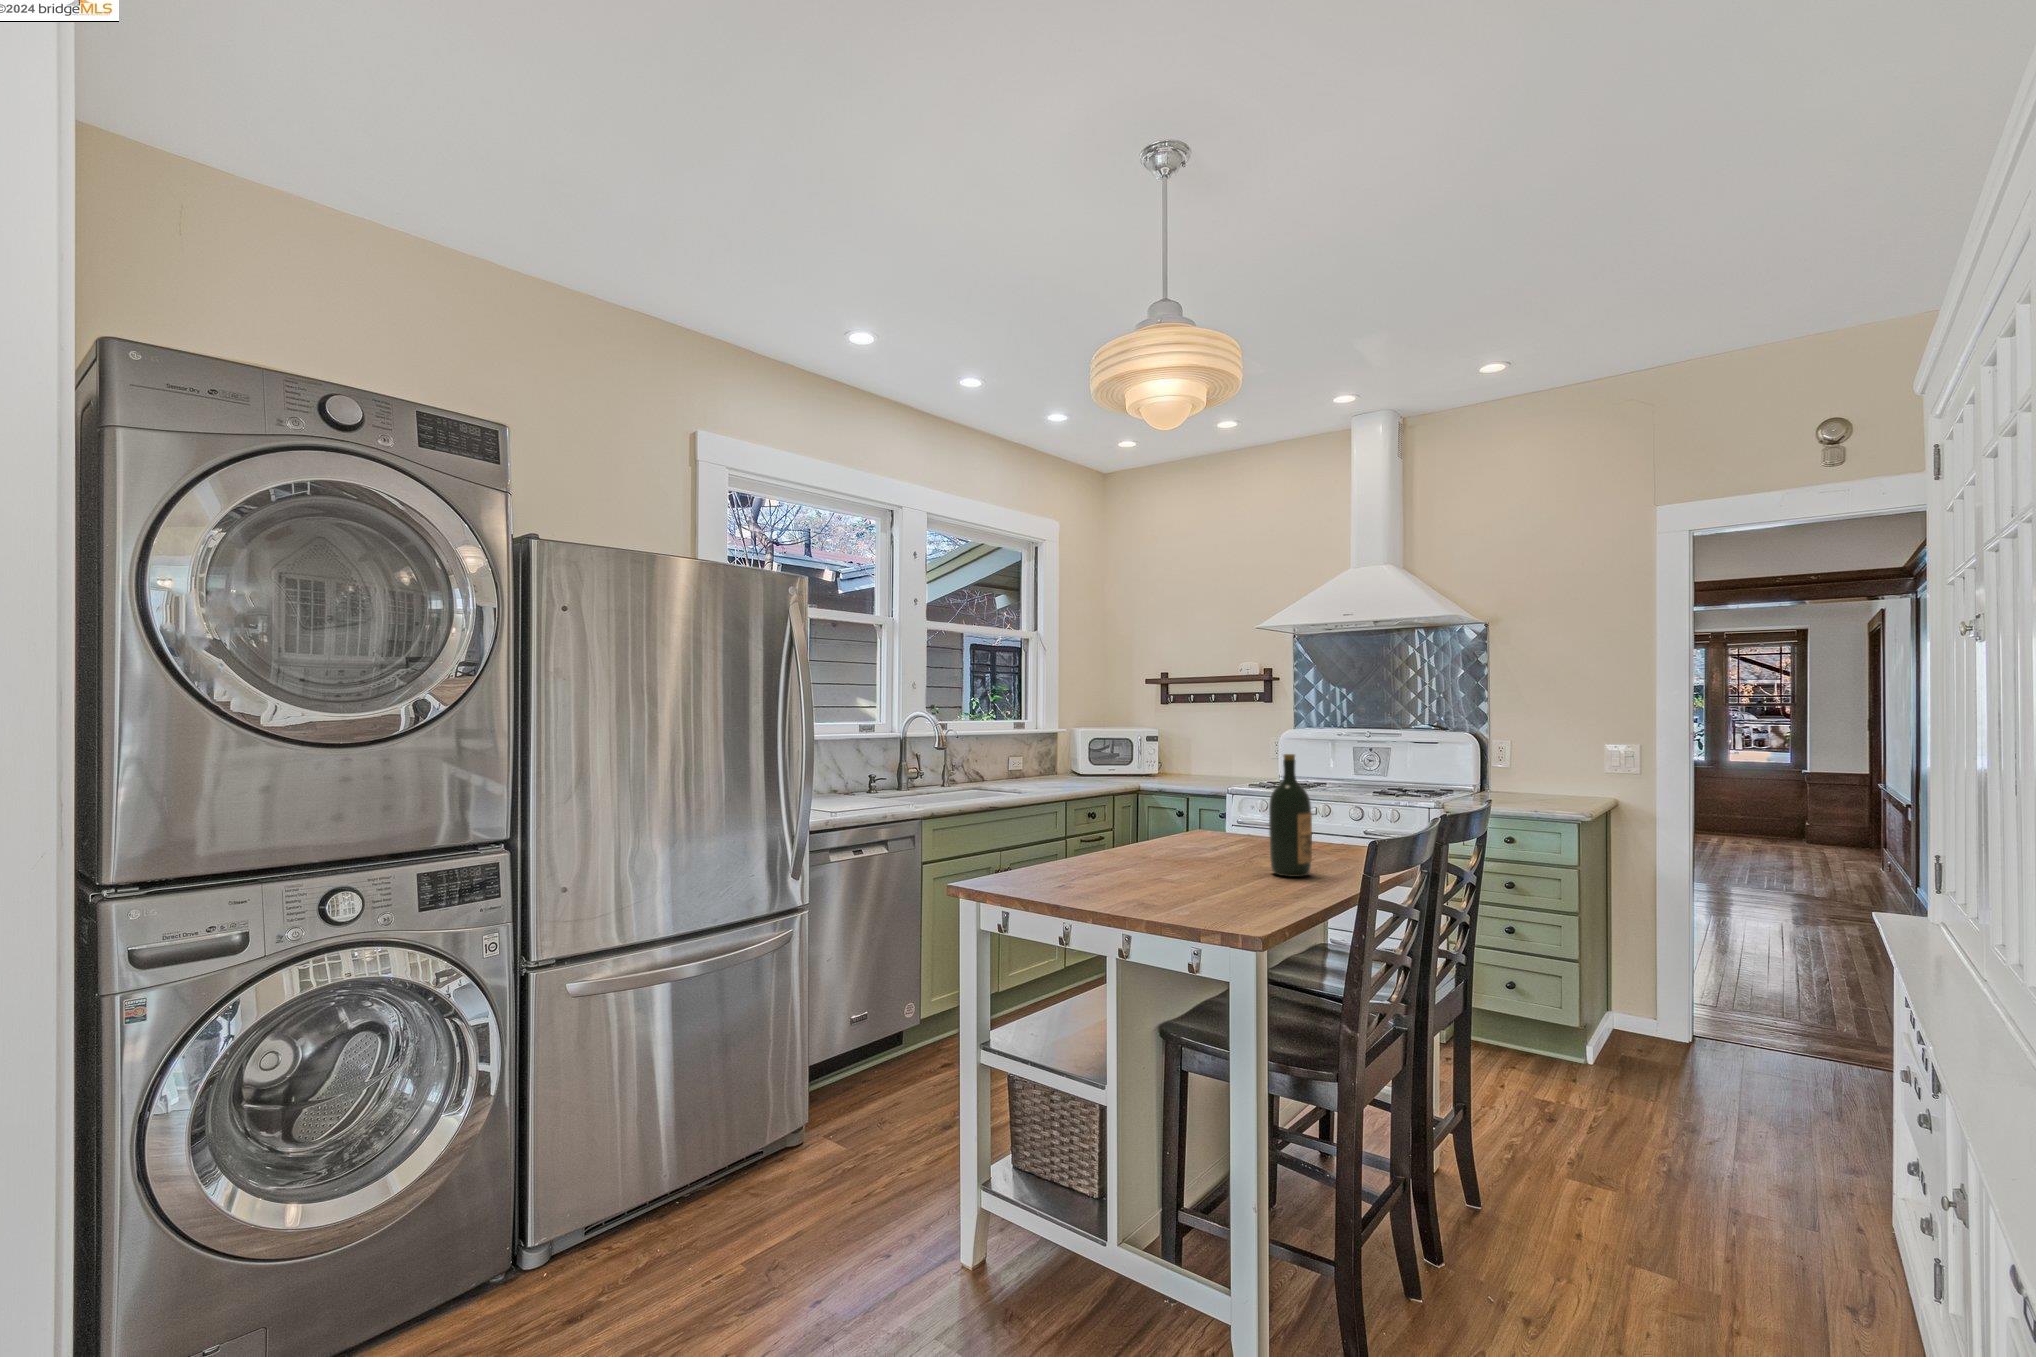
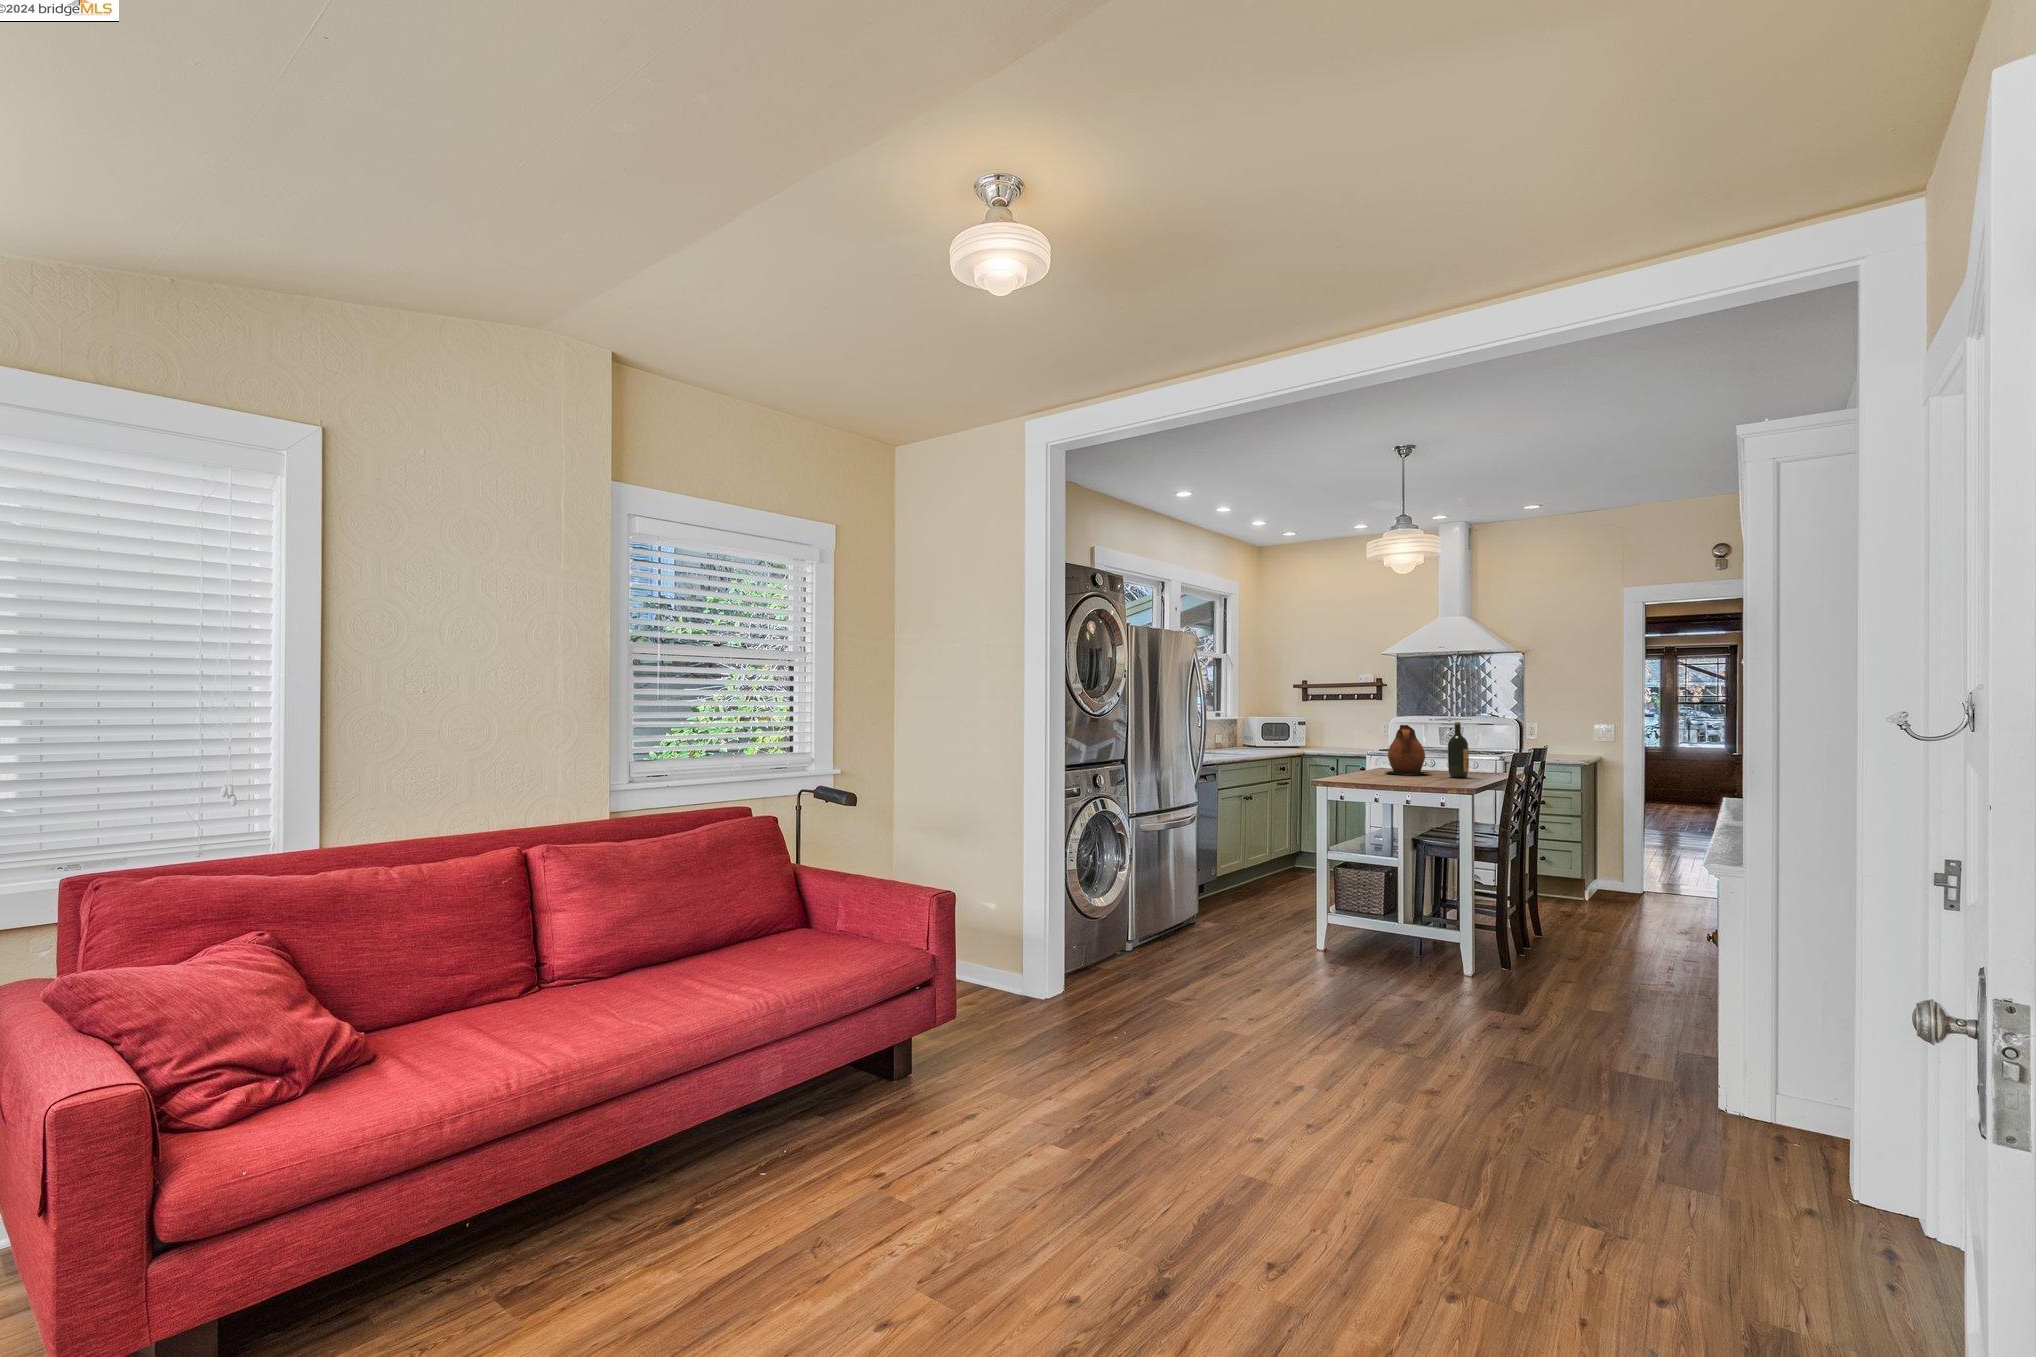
ceramic pitcher: none [1152,757,1251,863] -> present [1386,725,1430,774]

